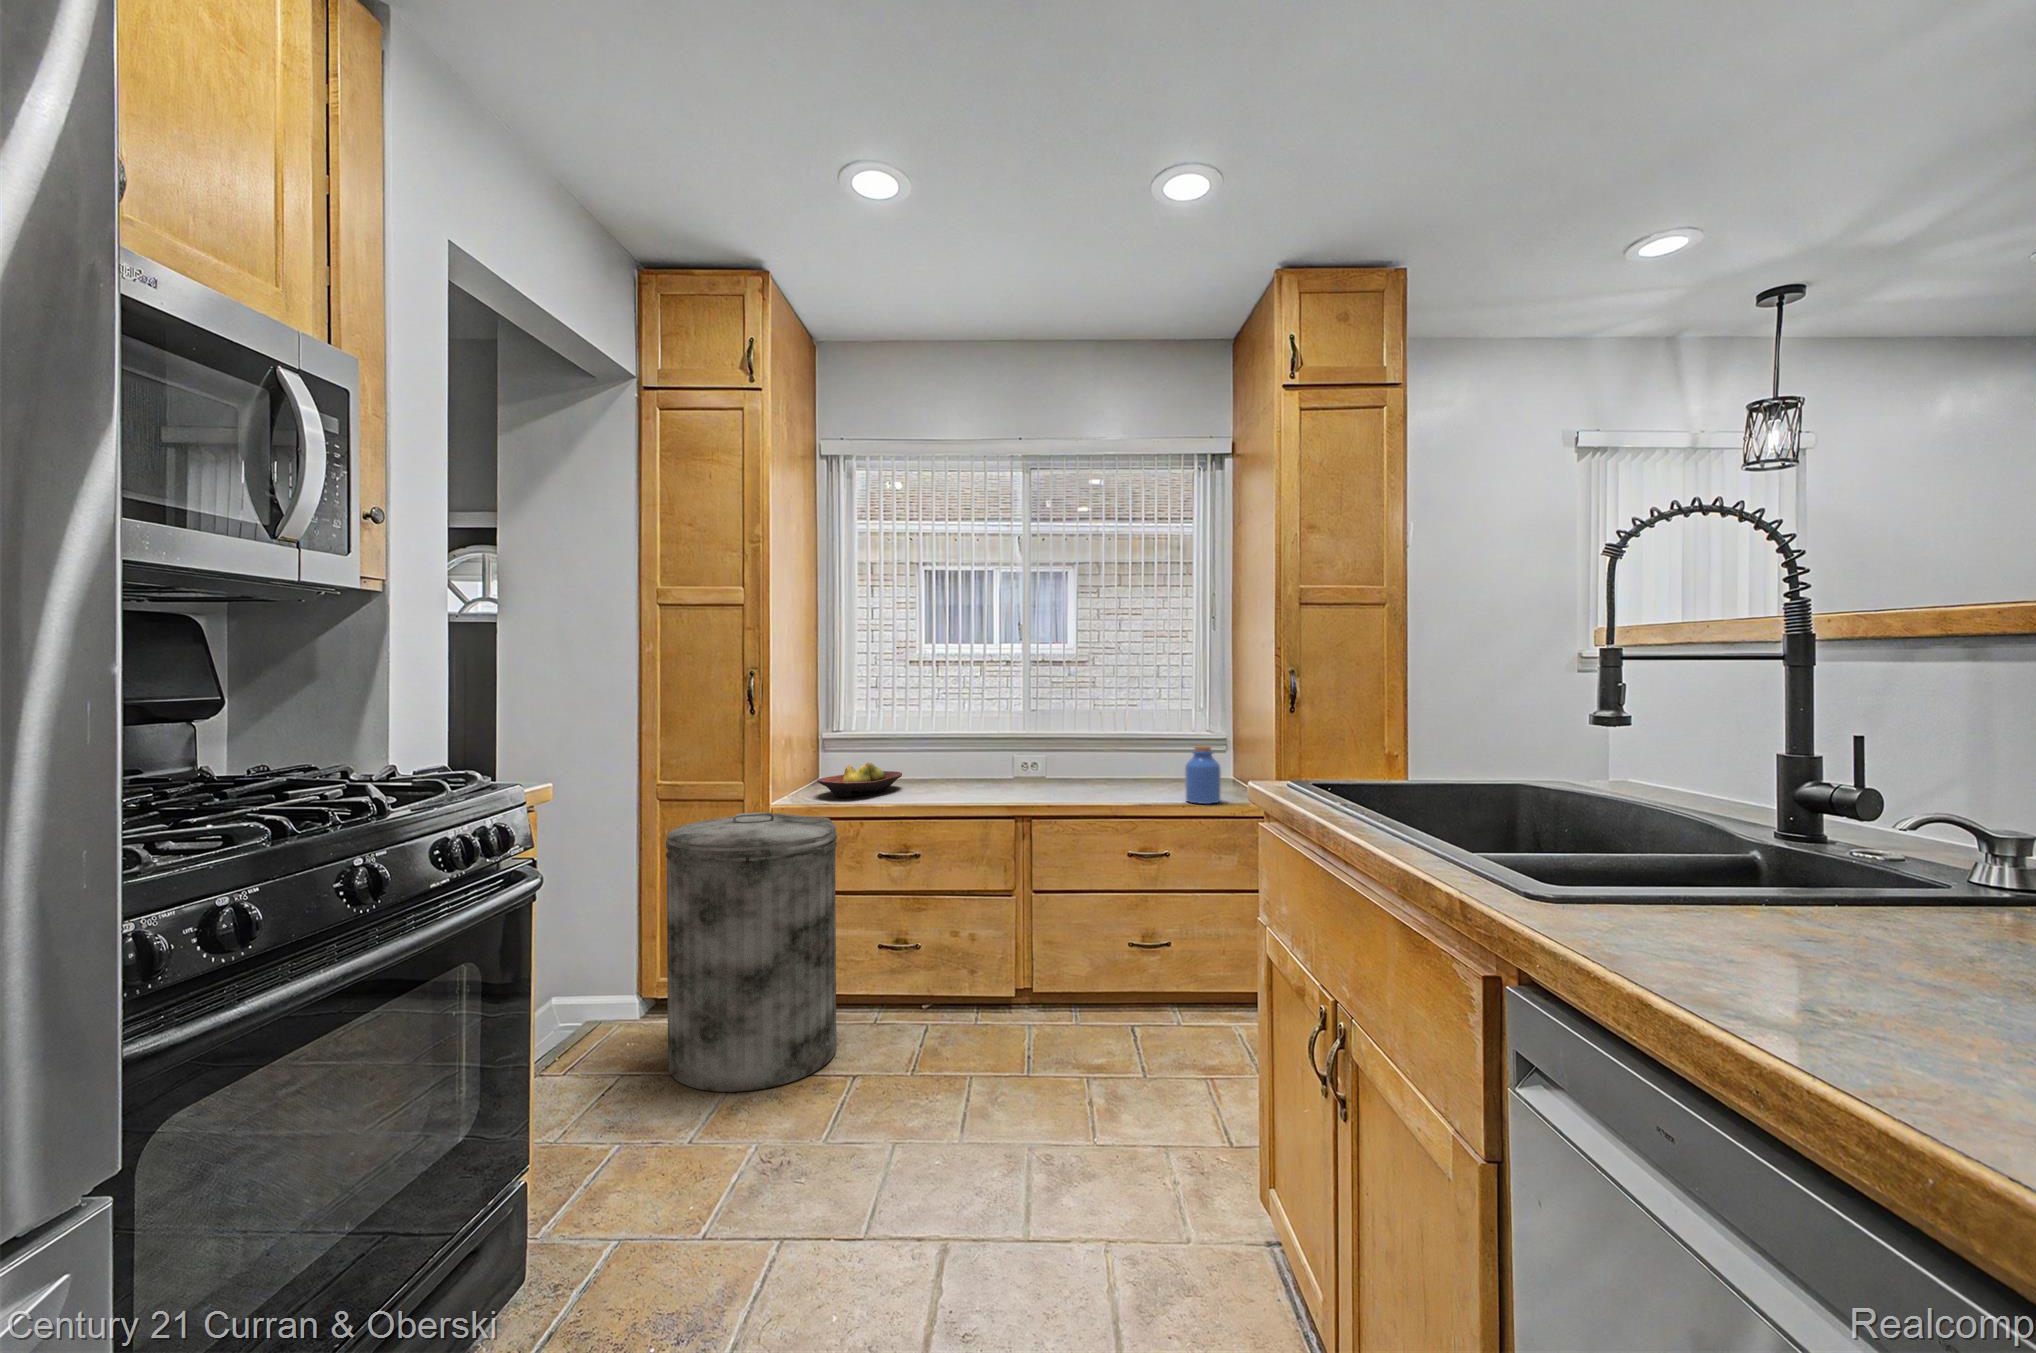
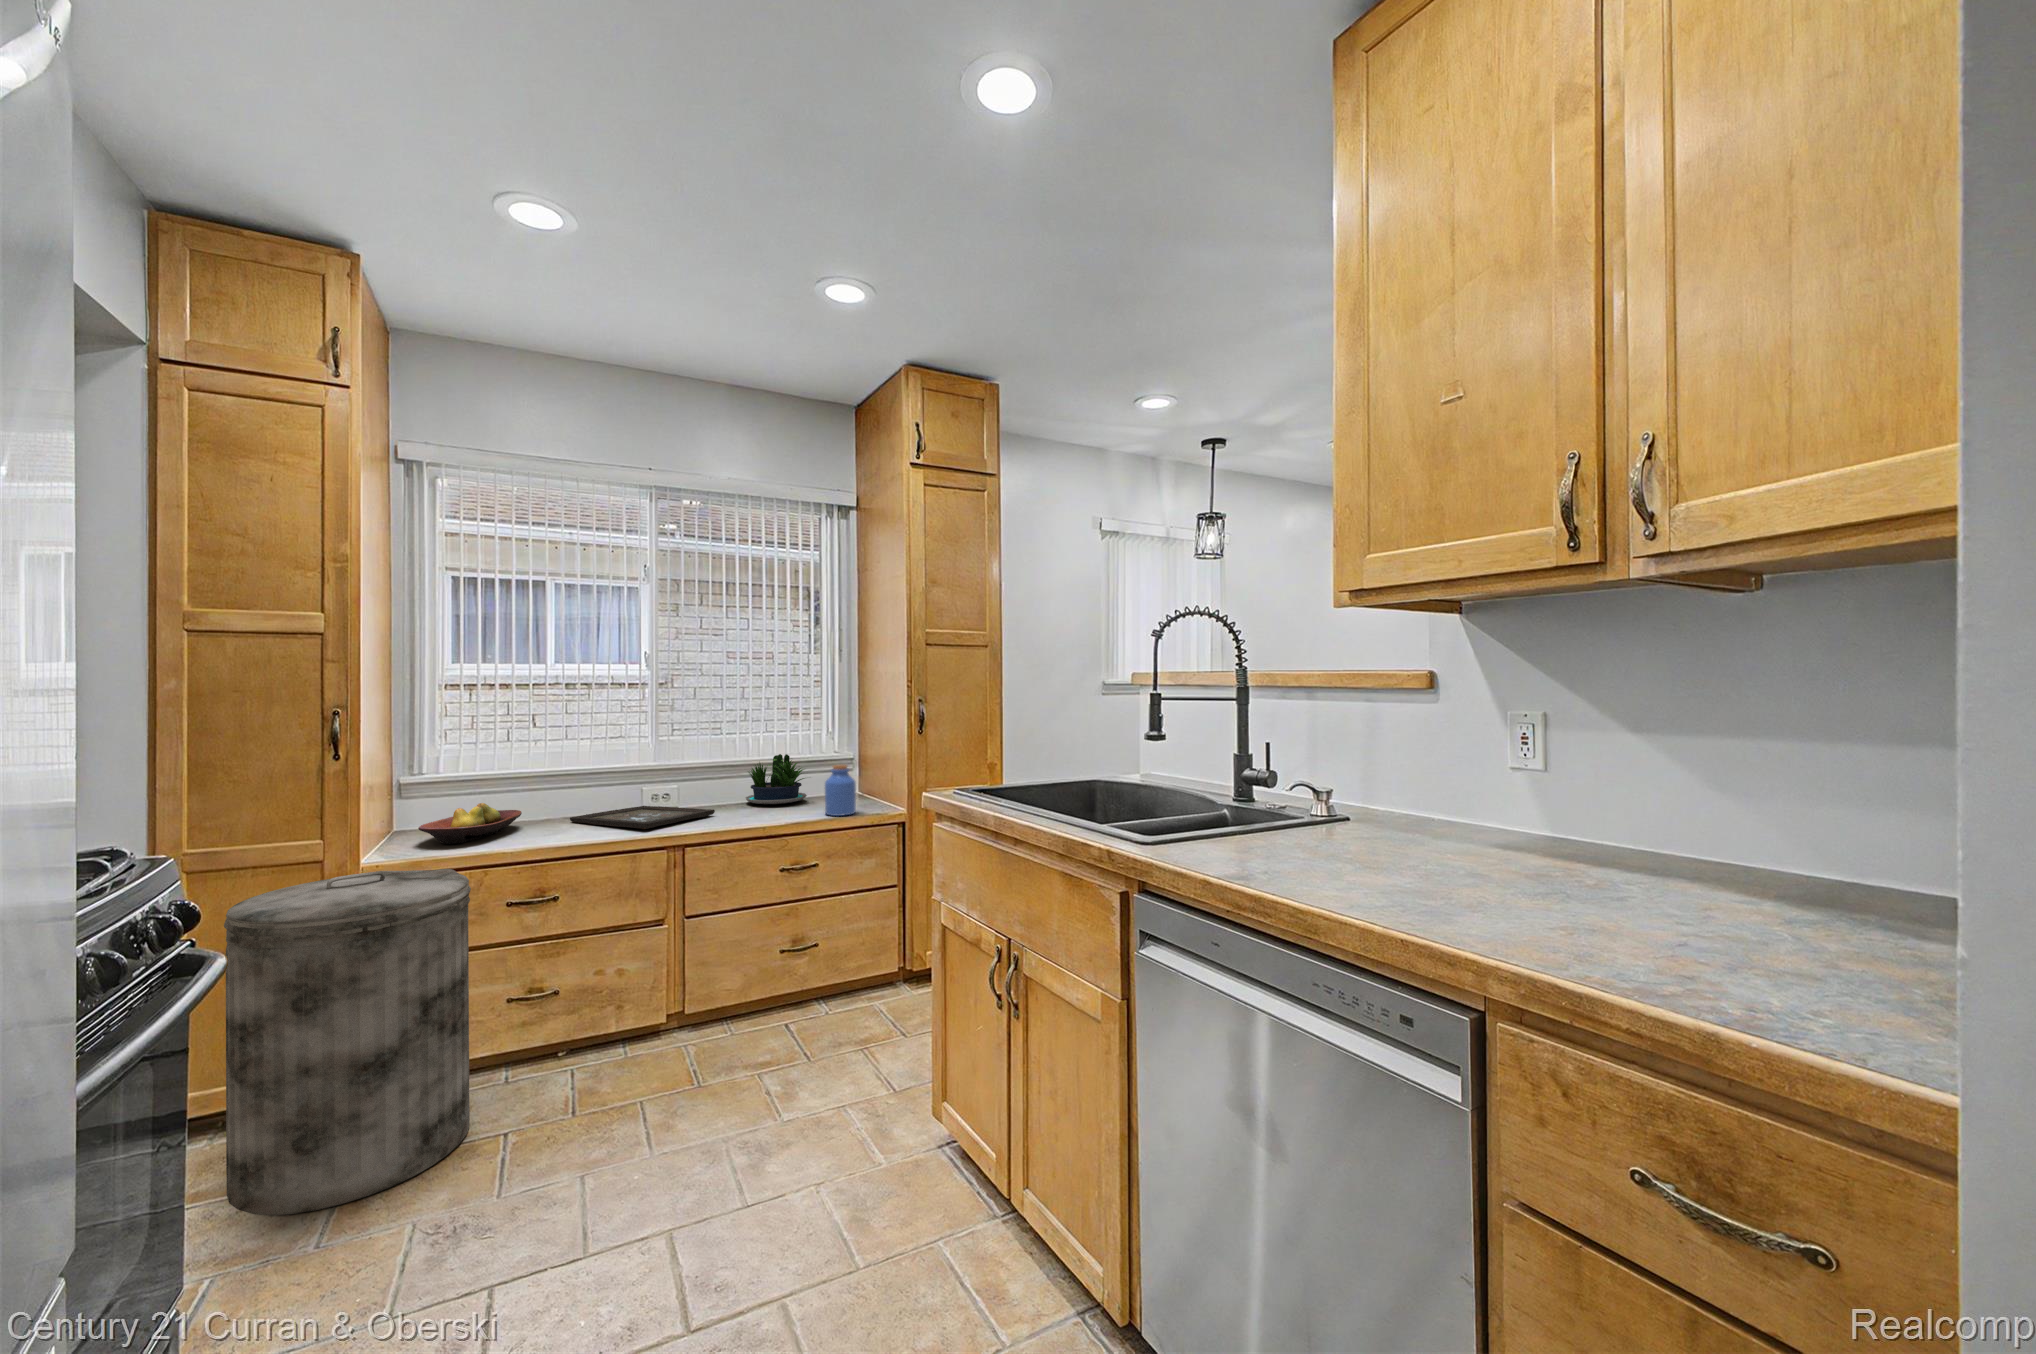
potted plant: none [1110,732,1183,786] -> present [746,754,807,804]
tray: none [943,778,1073,799] -> present [570,806,715,829]

